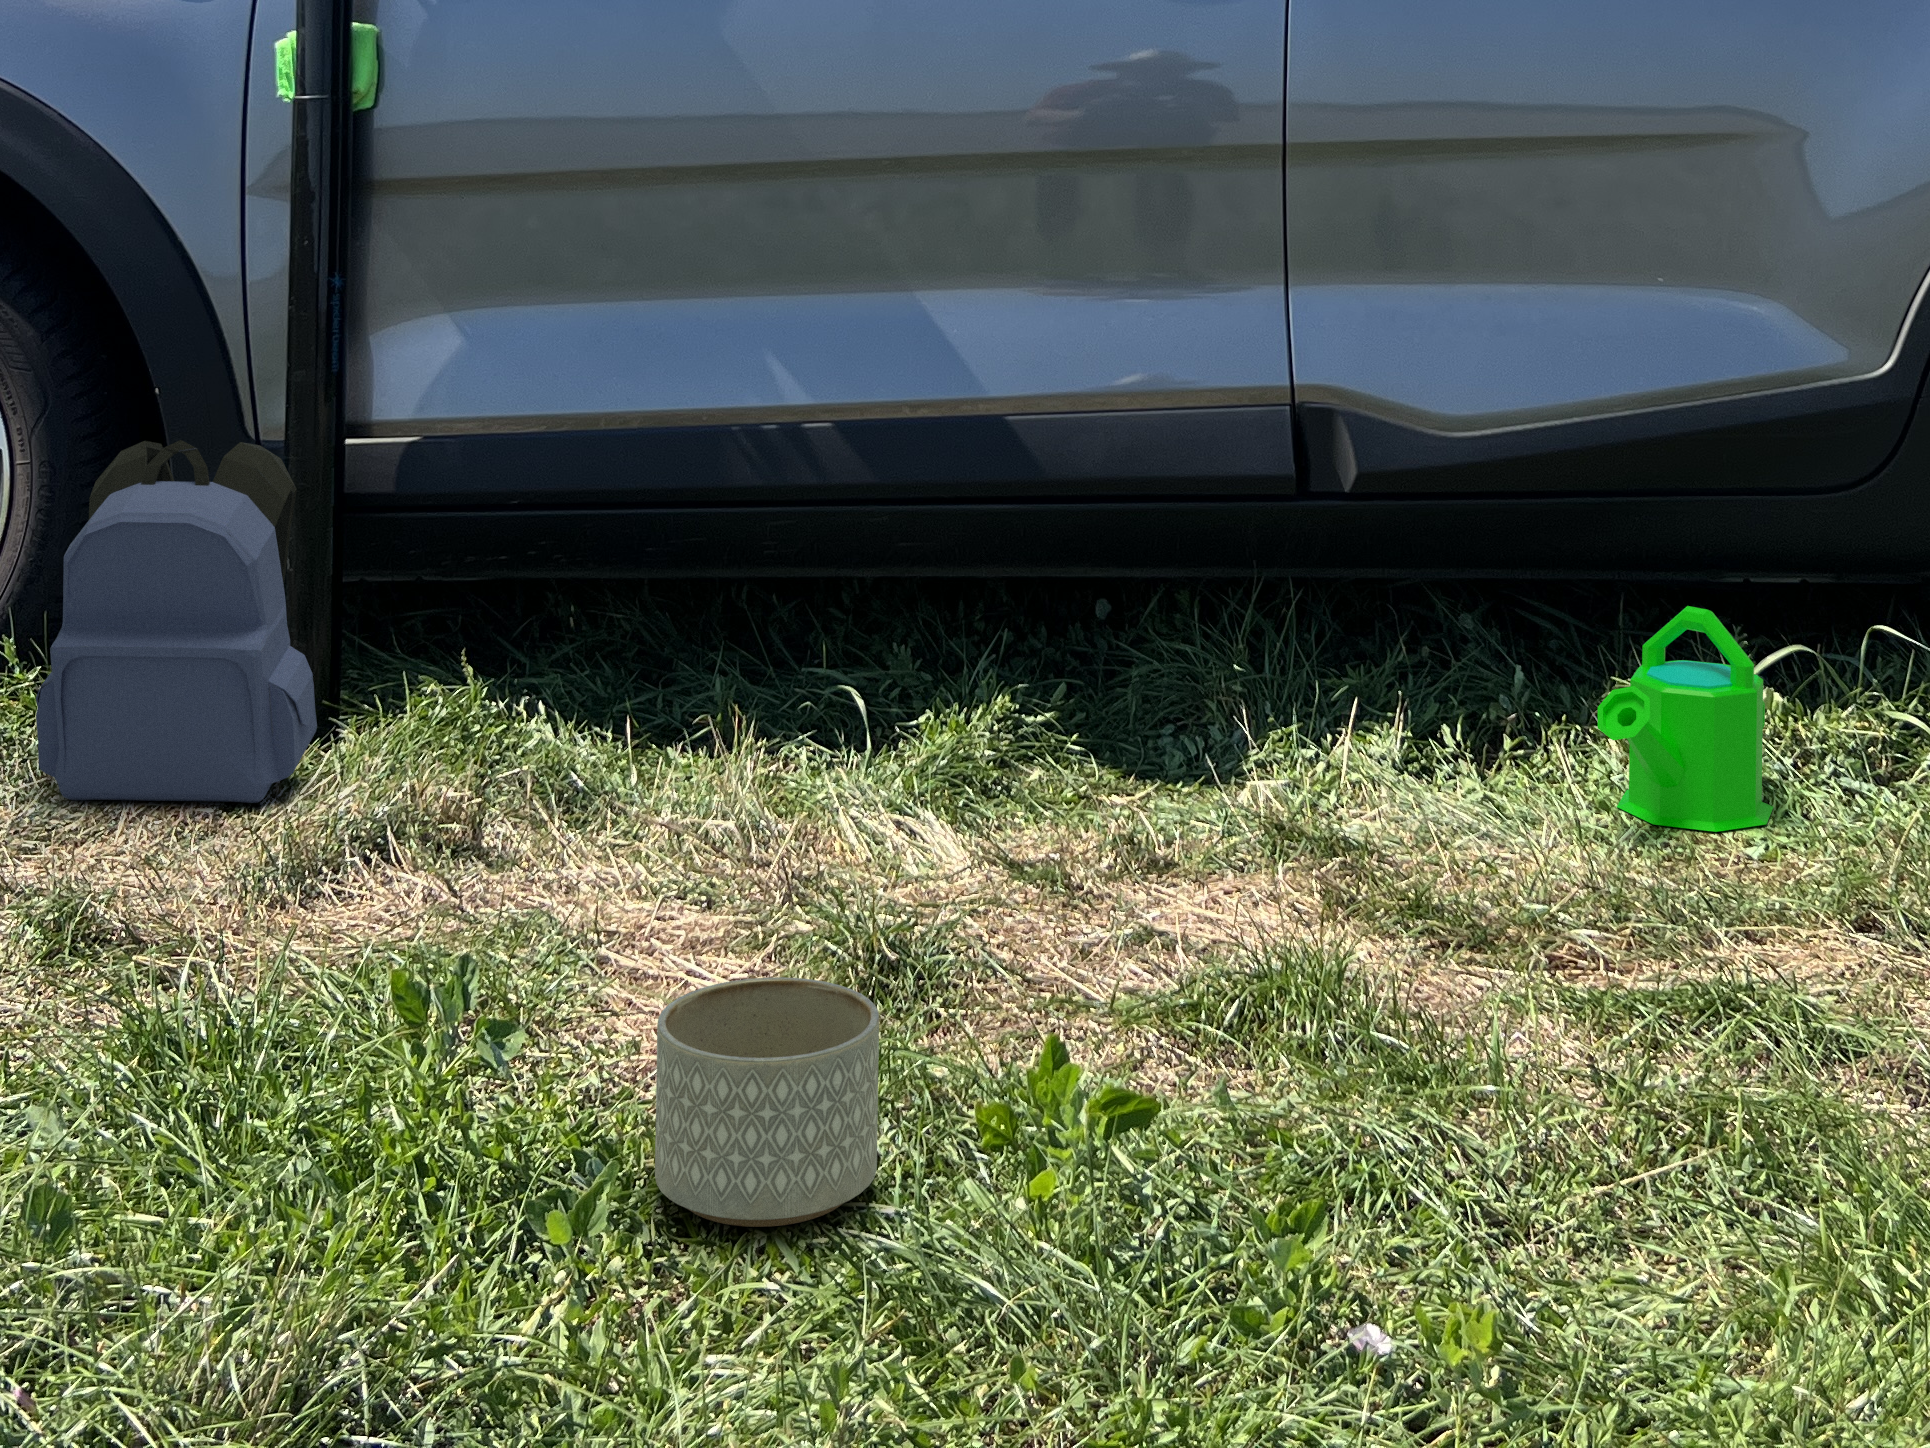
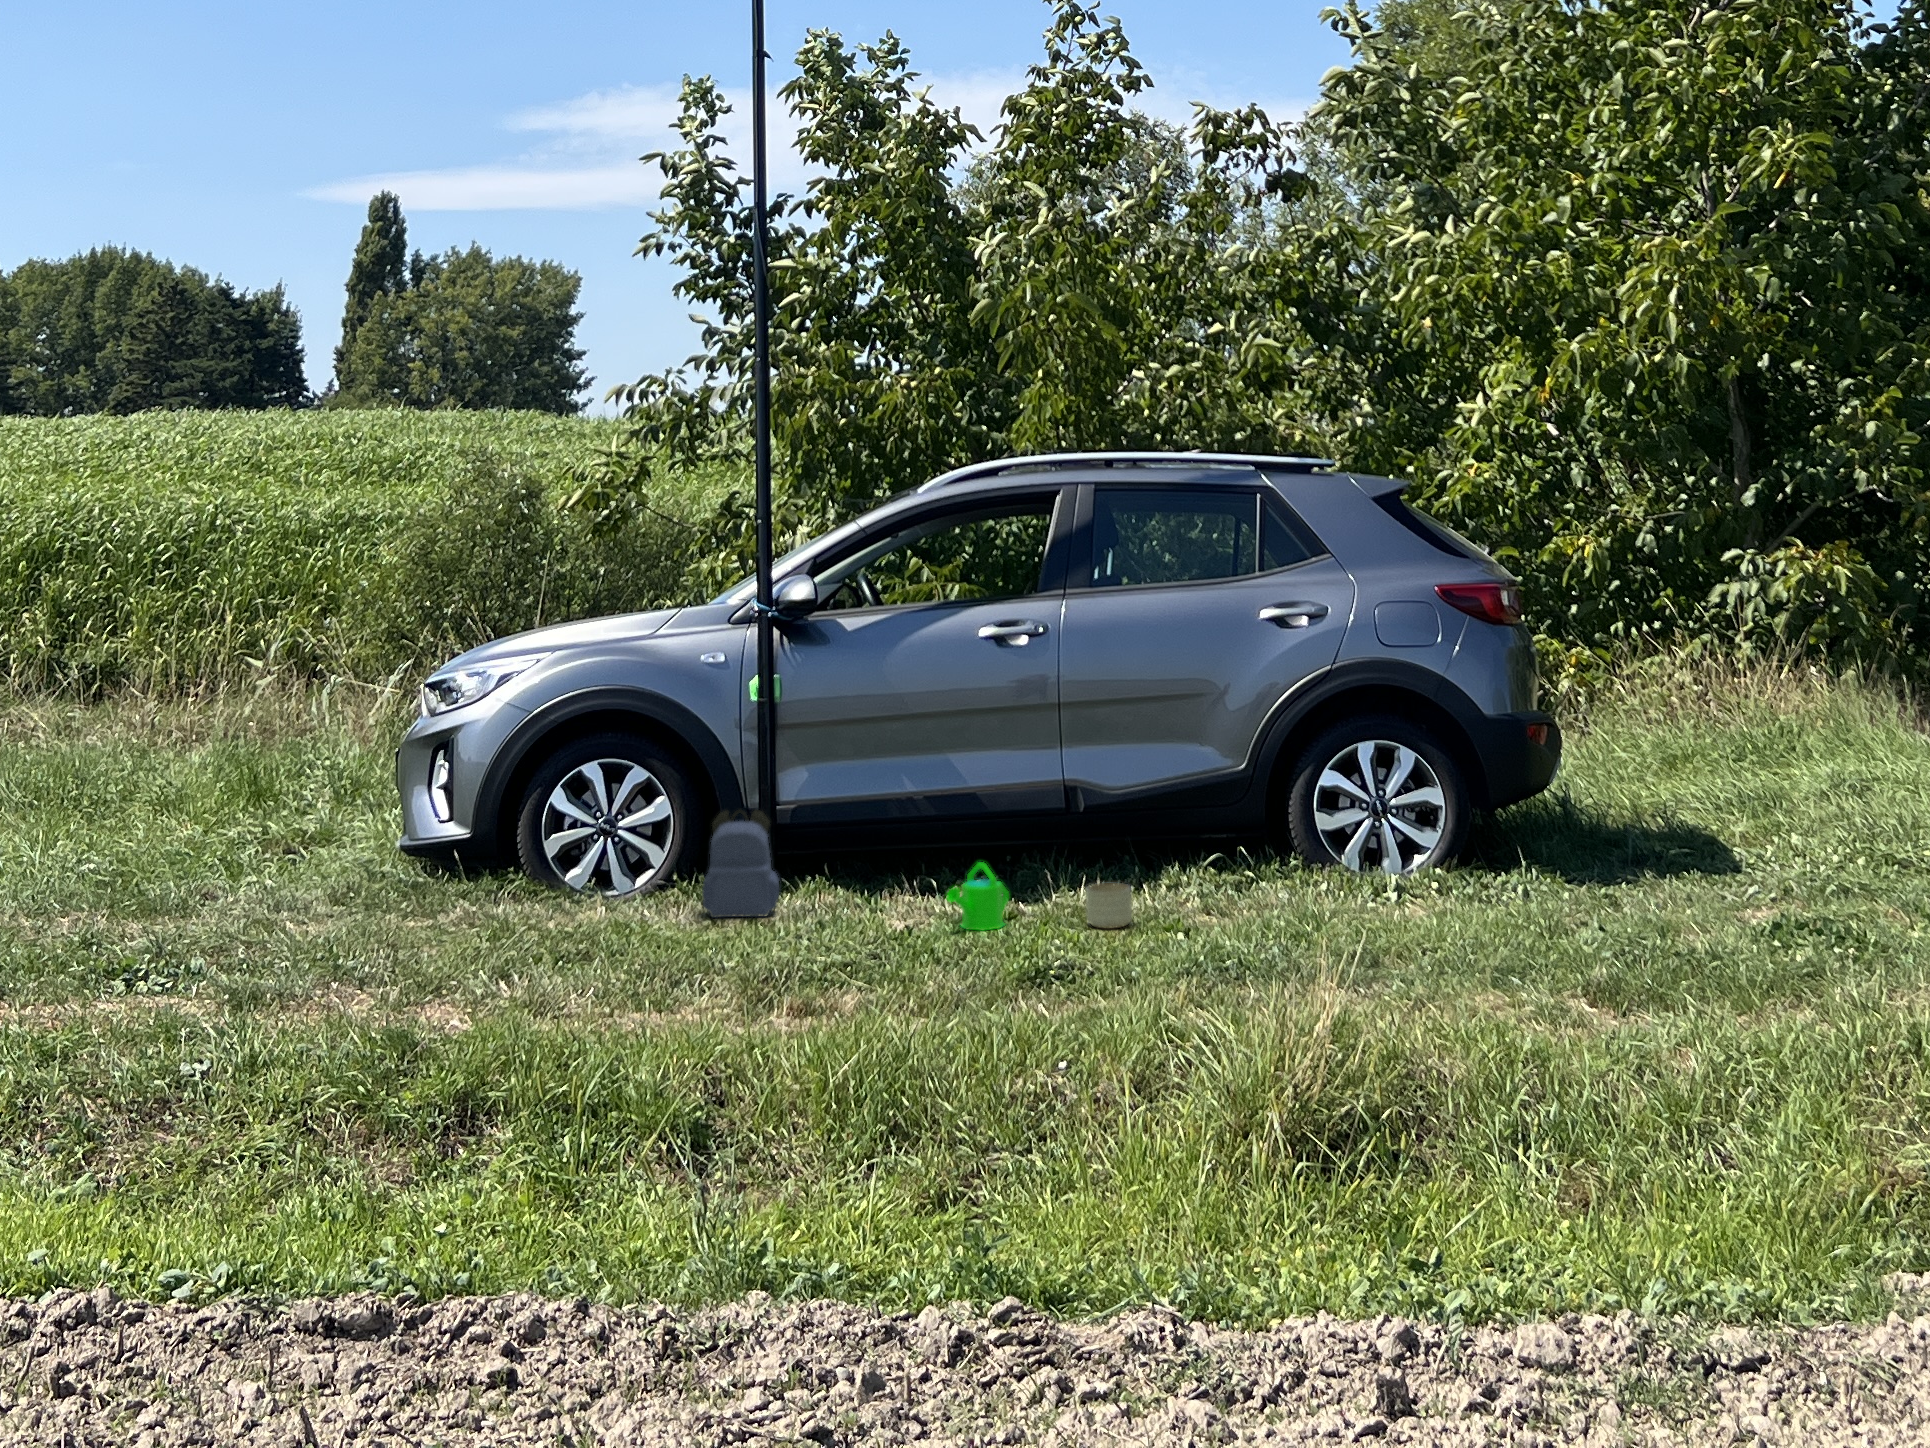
watering can: present [1598,606,1773,832] -> present [946,862,1009,930]
planter: present [655,977,879,1227] -> present [1086,883,1132,929]

